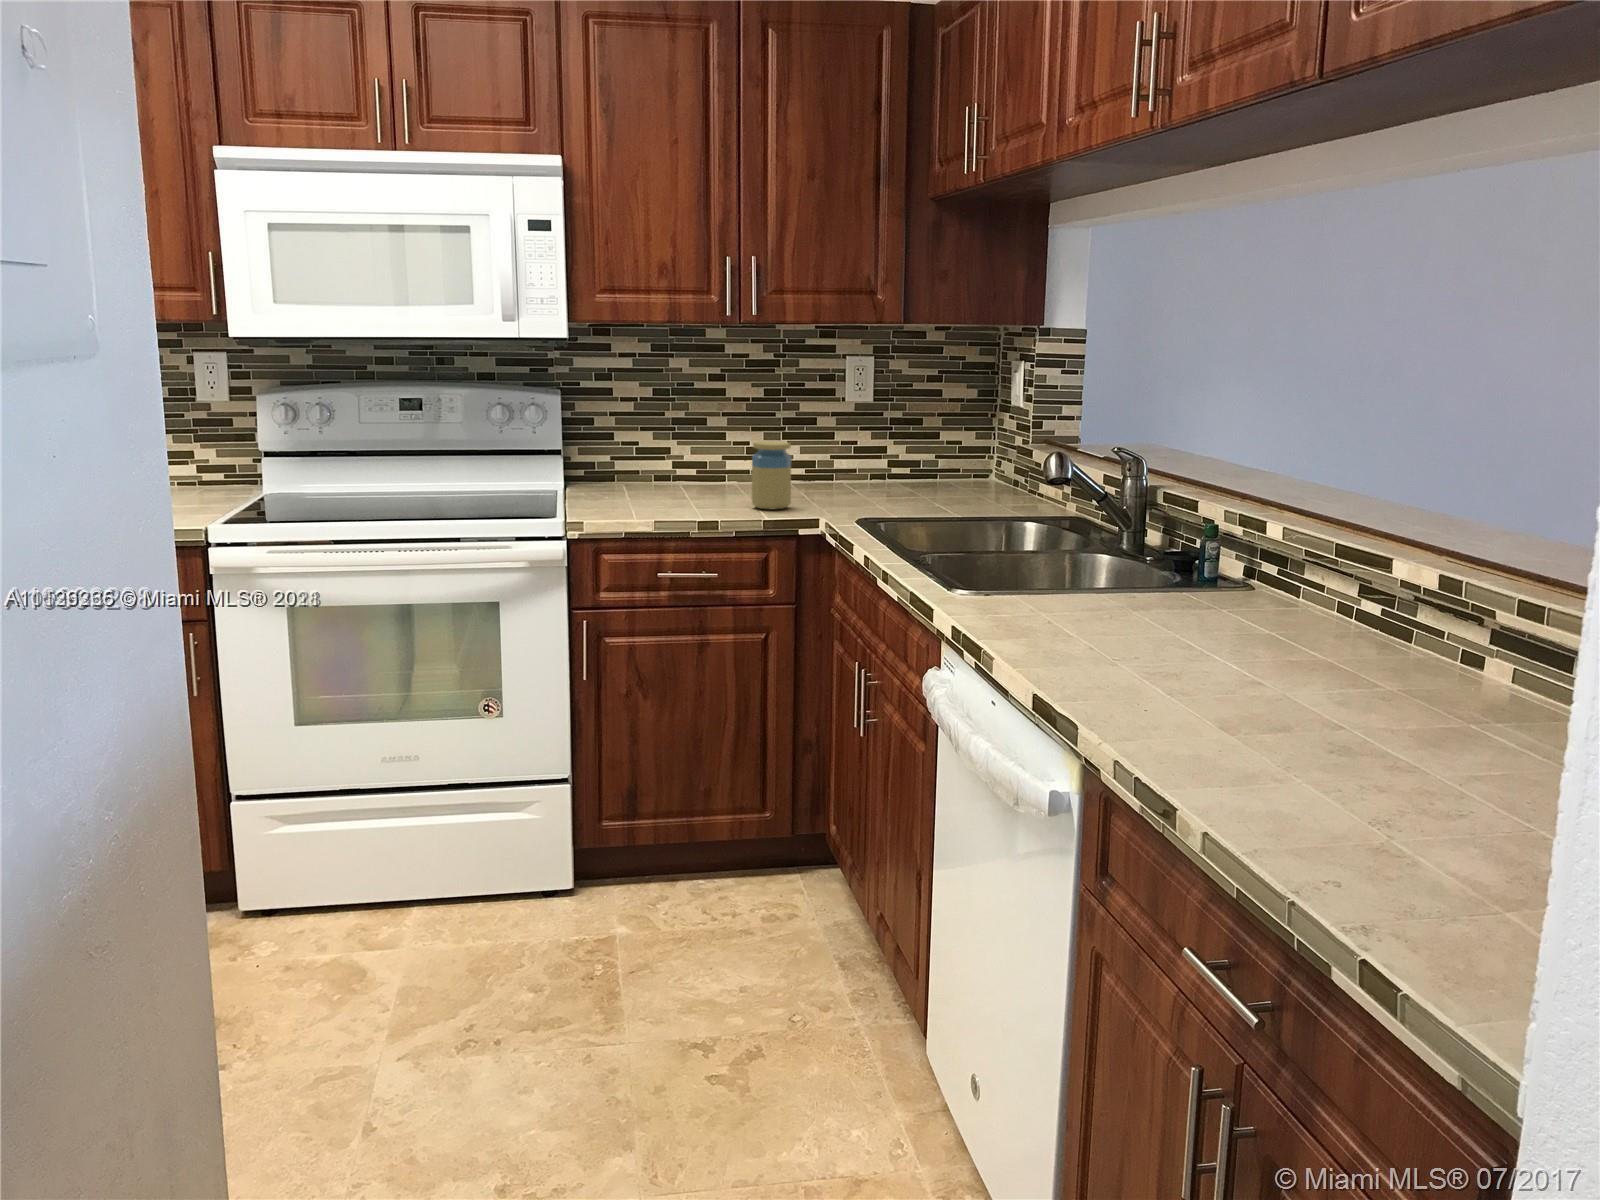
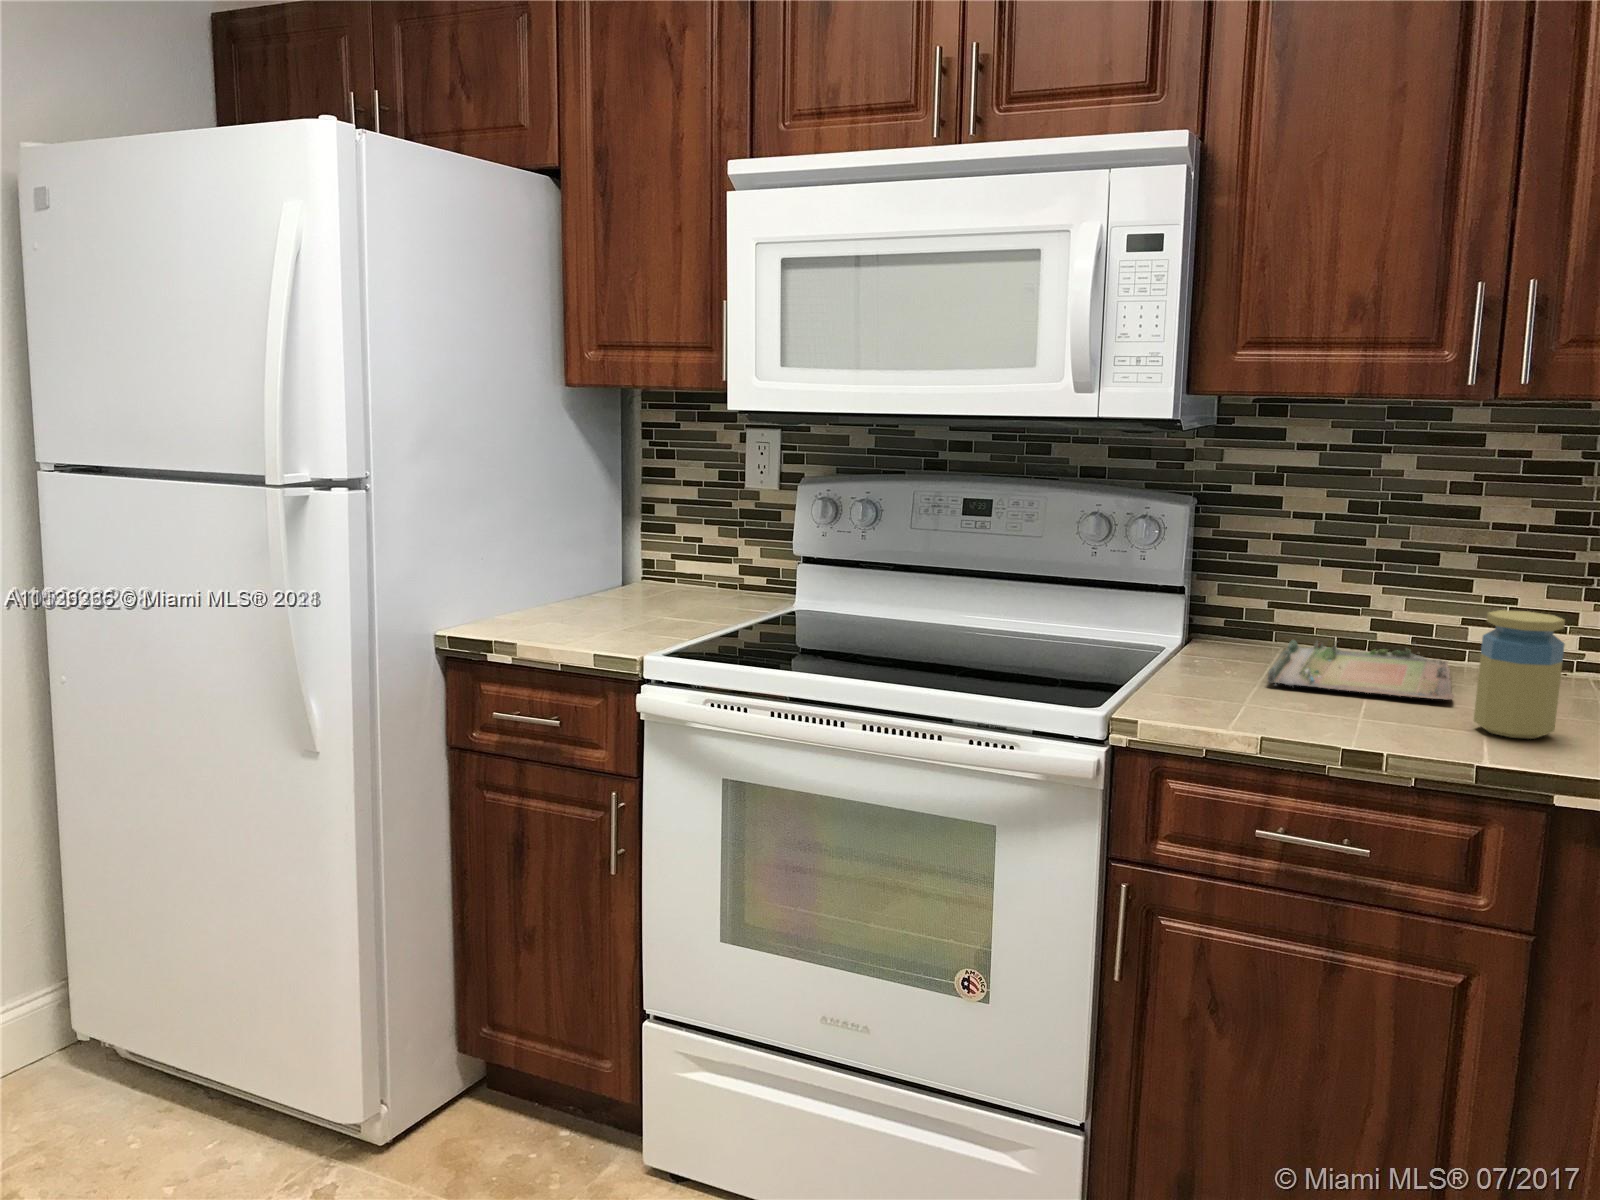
tray: none [628,470,735,501] -> present [1267,640,1454,700]

